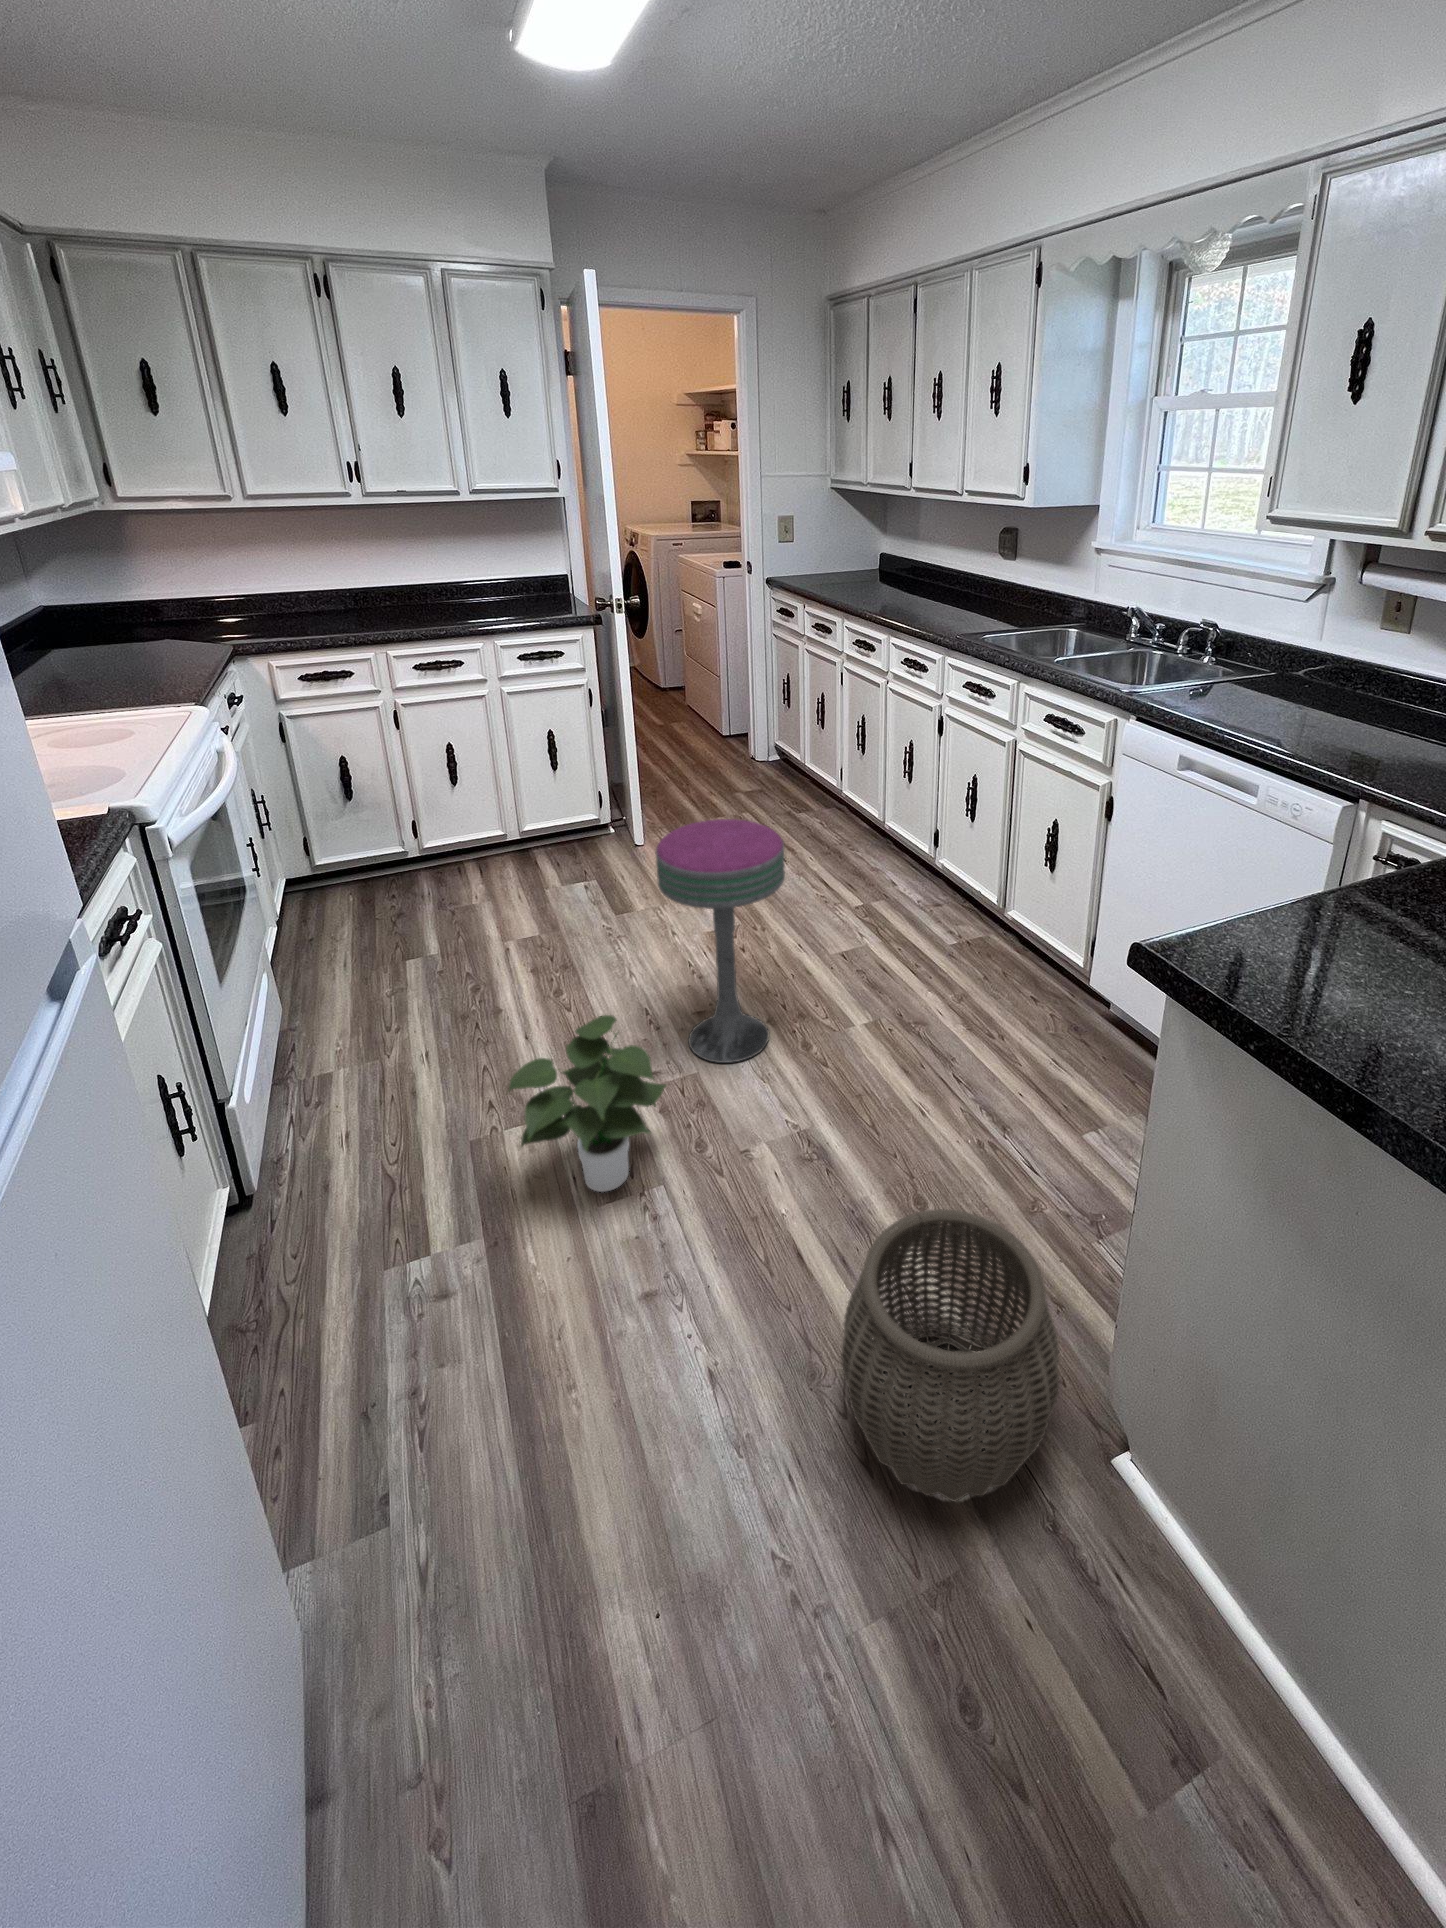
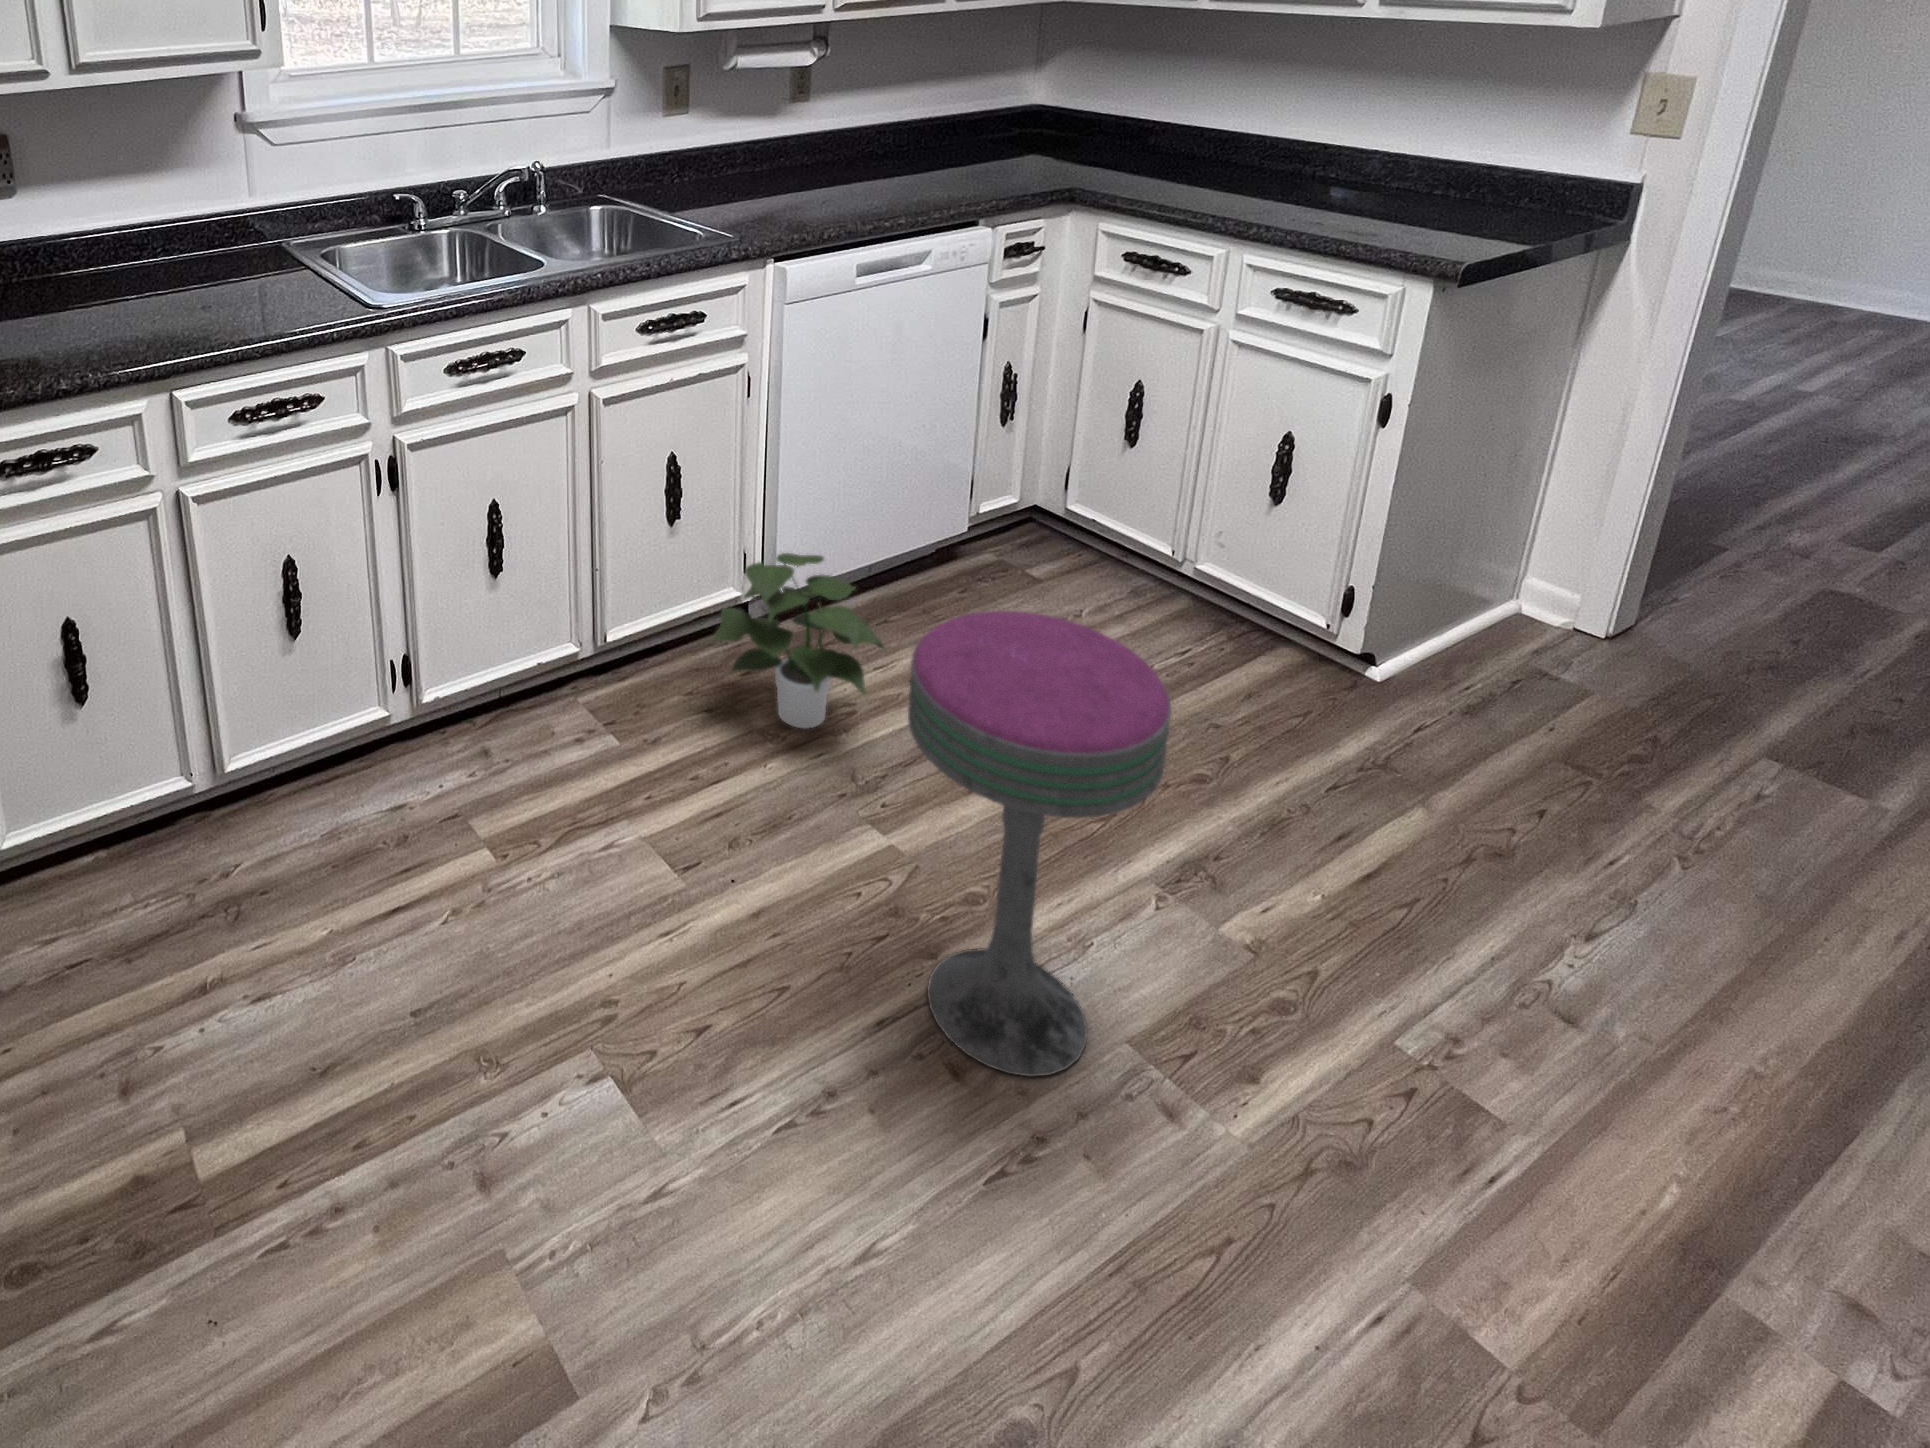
potted plant: present [509,1015,666,1192] -> present [712,553,885,729]
woven basket: present [841,1209,1059,1502] -> none [1334,588,1577,816]

